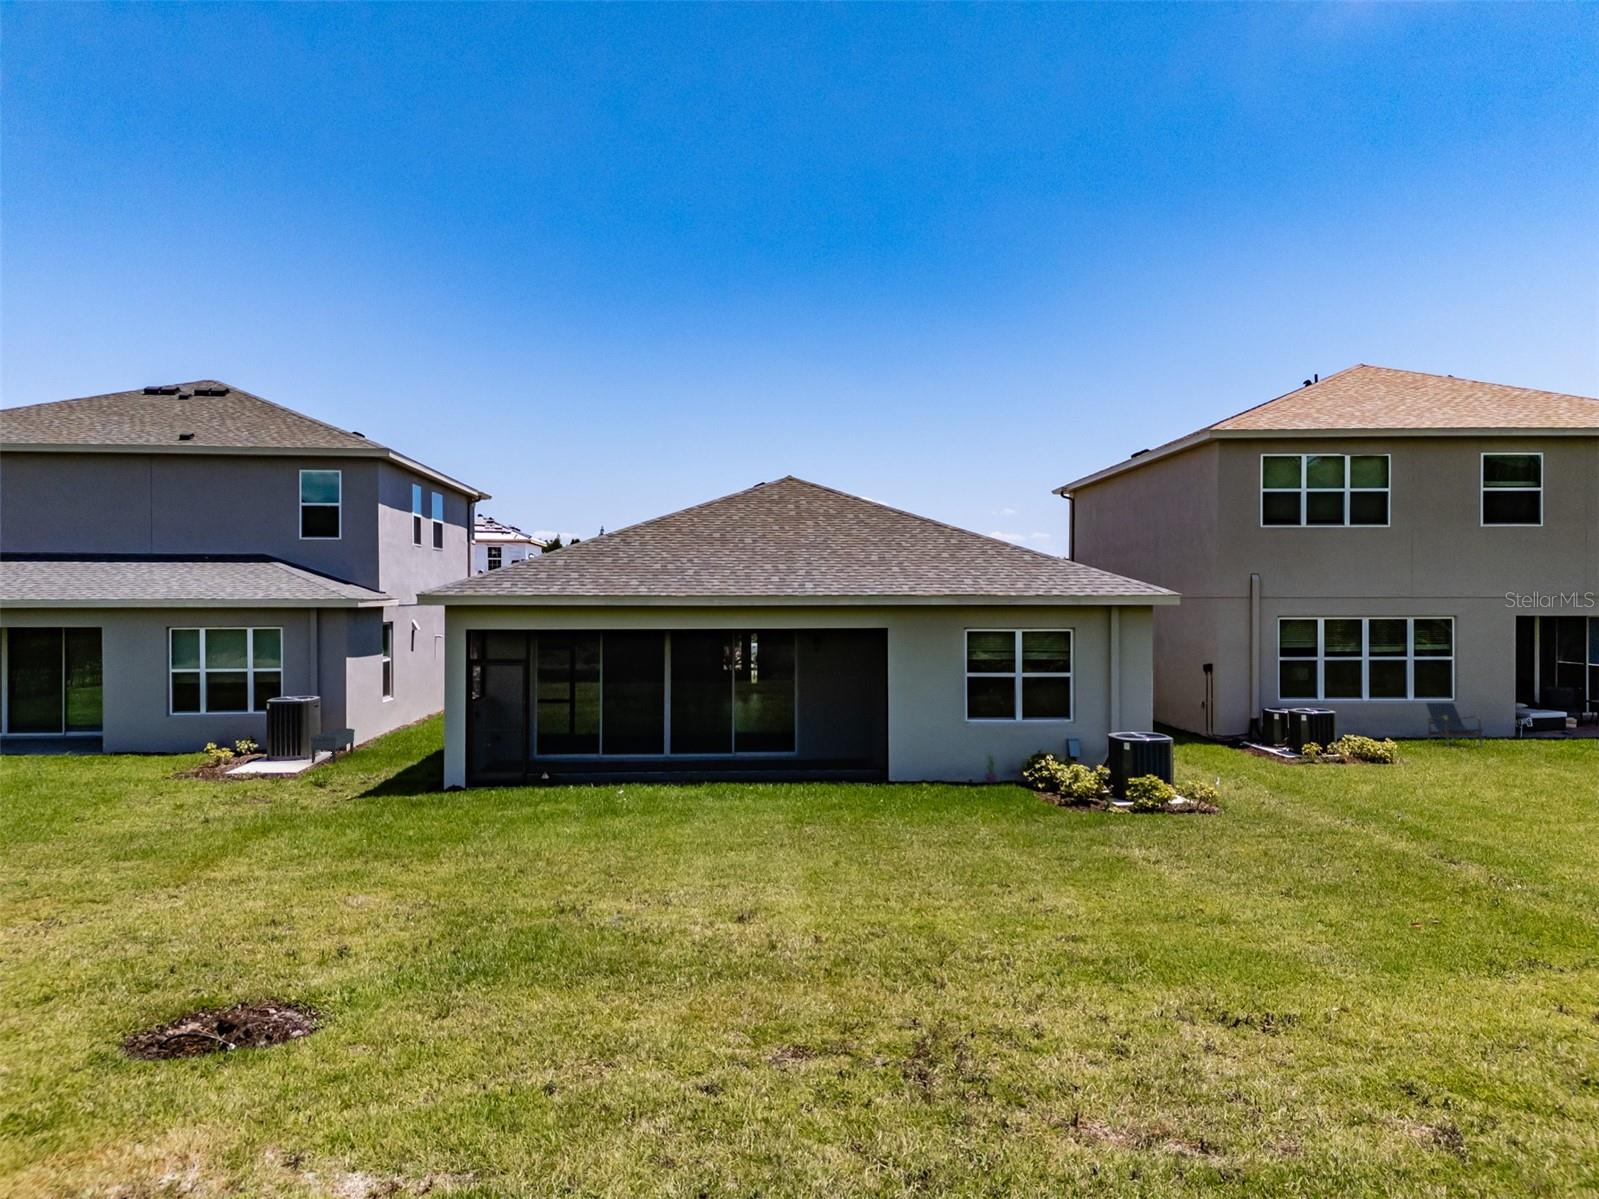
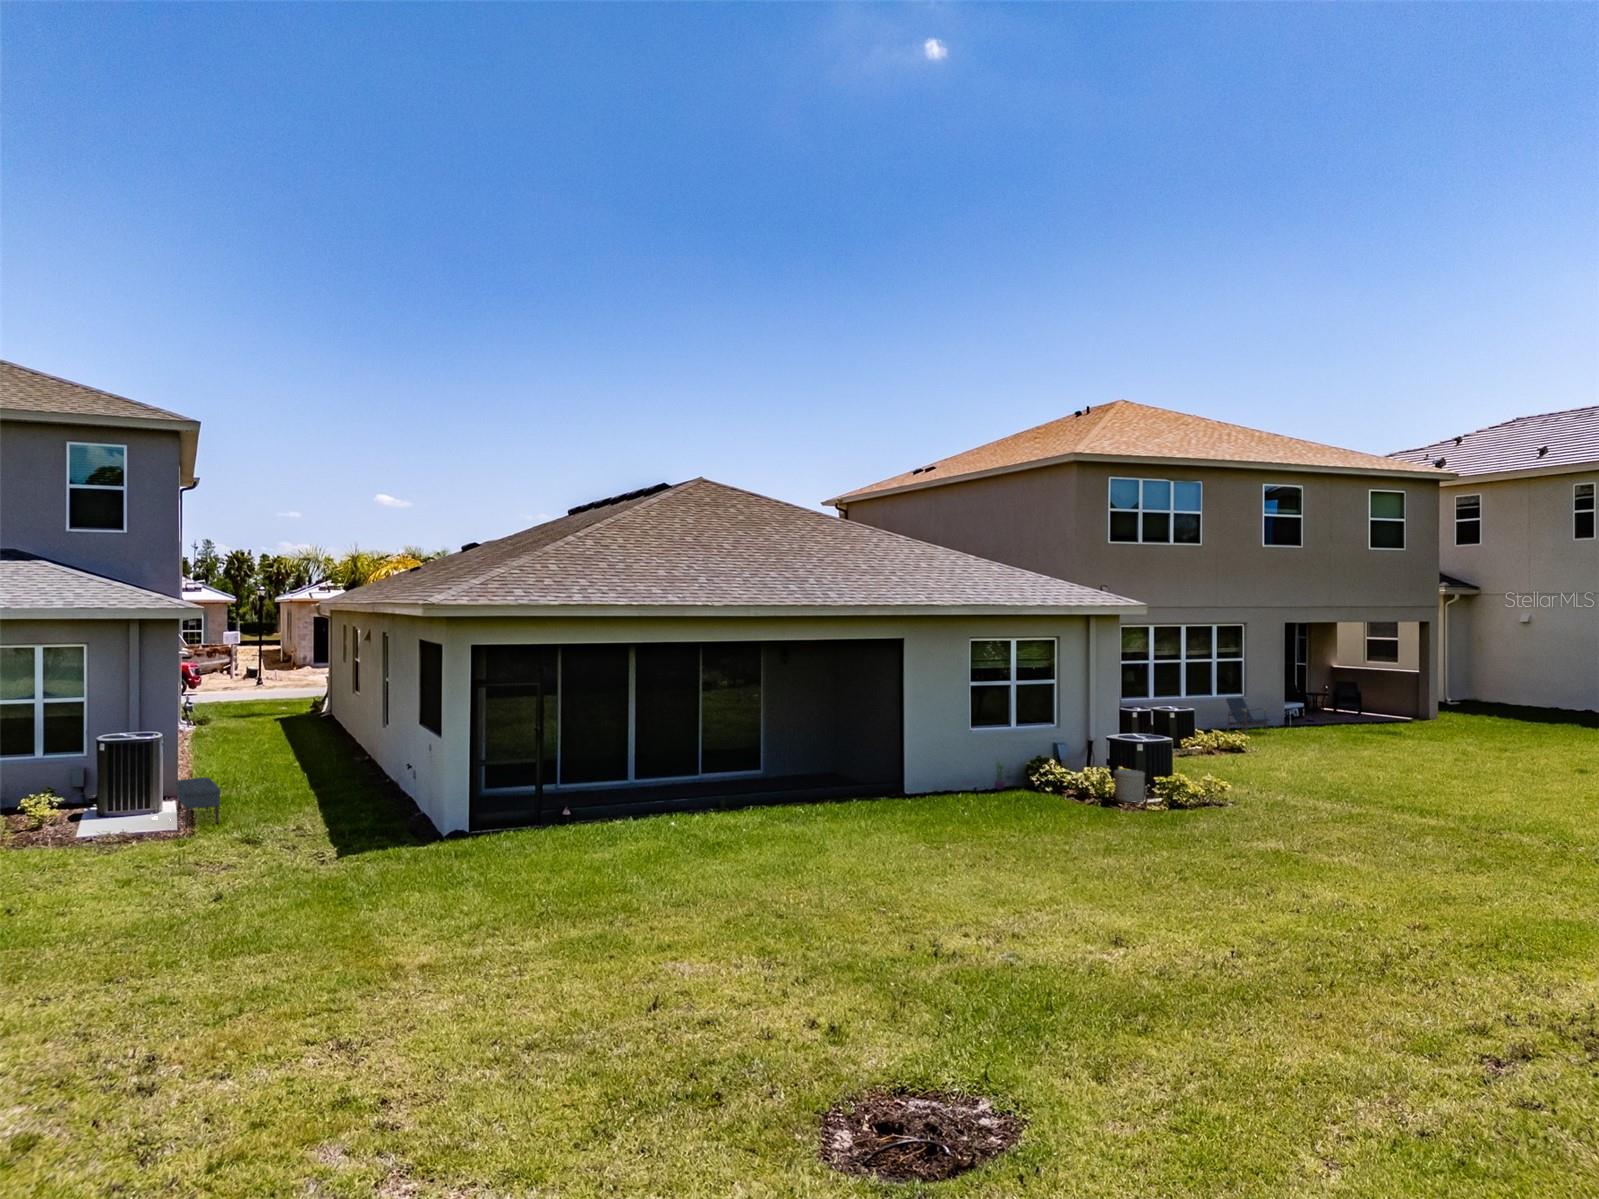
woven basket: none [1091,770,1126,807] -> present [1114,769,1145,802]

